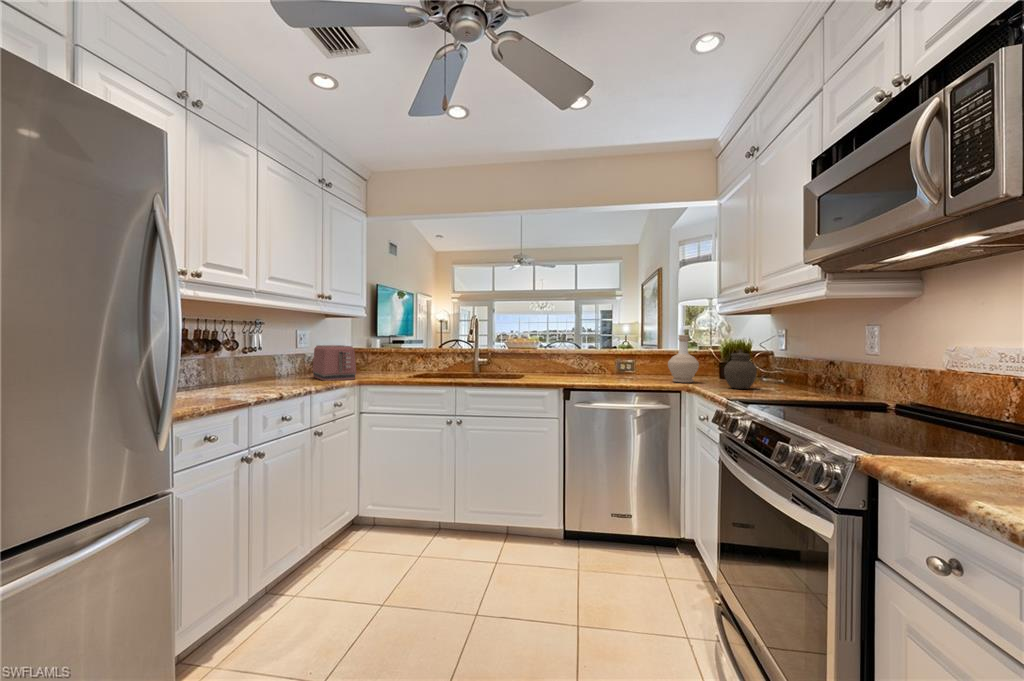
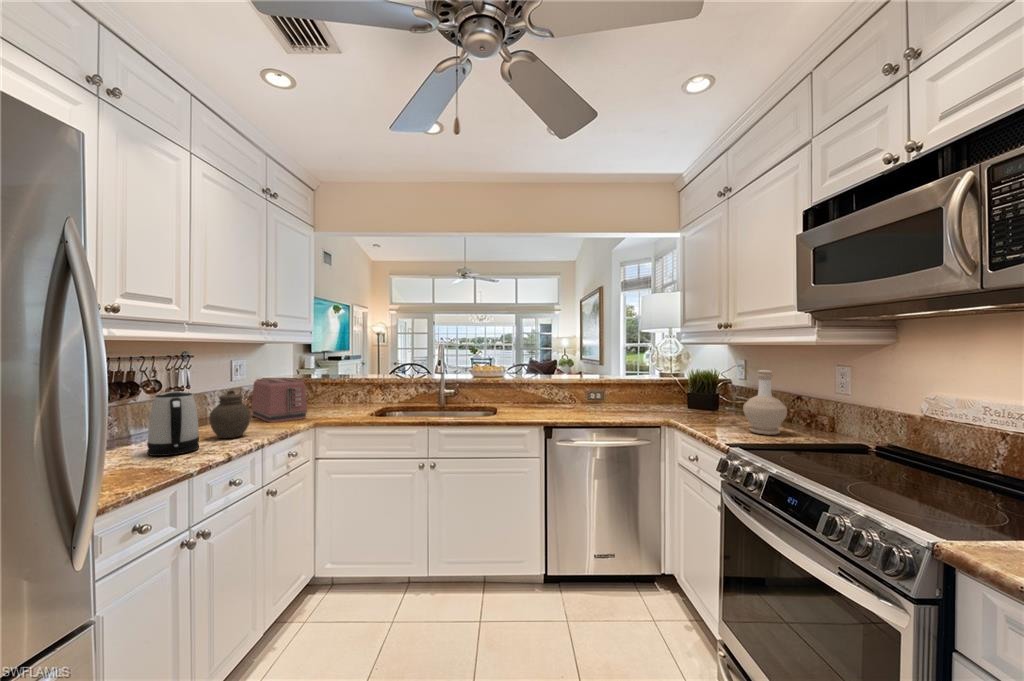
bottle: present [668,335,699,383] -> present [743,370,787,435]
kettle: none [222,344,261,394] -> present [147,391,199,456]
jar: present [724,350,756,389] -> present [209,390,251,439]

